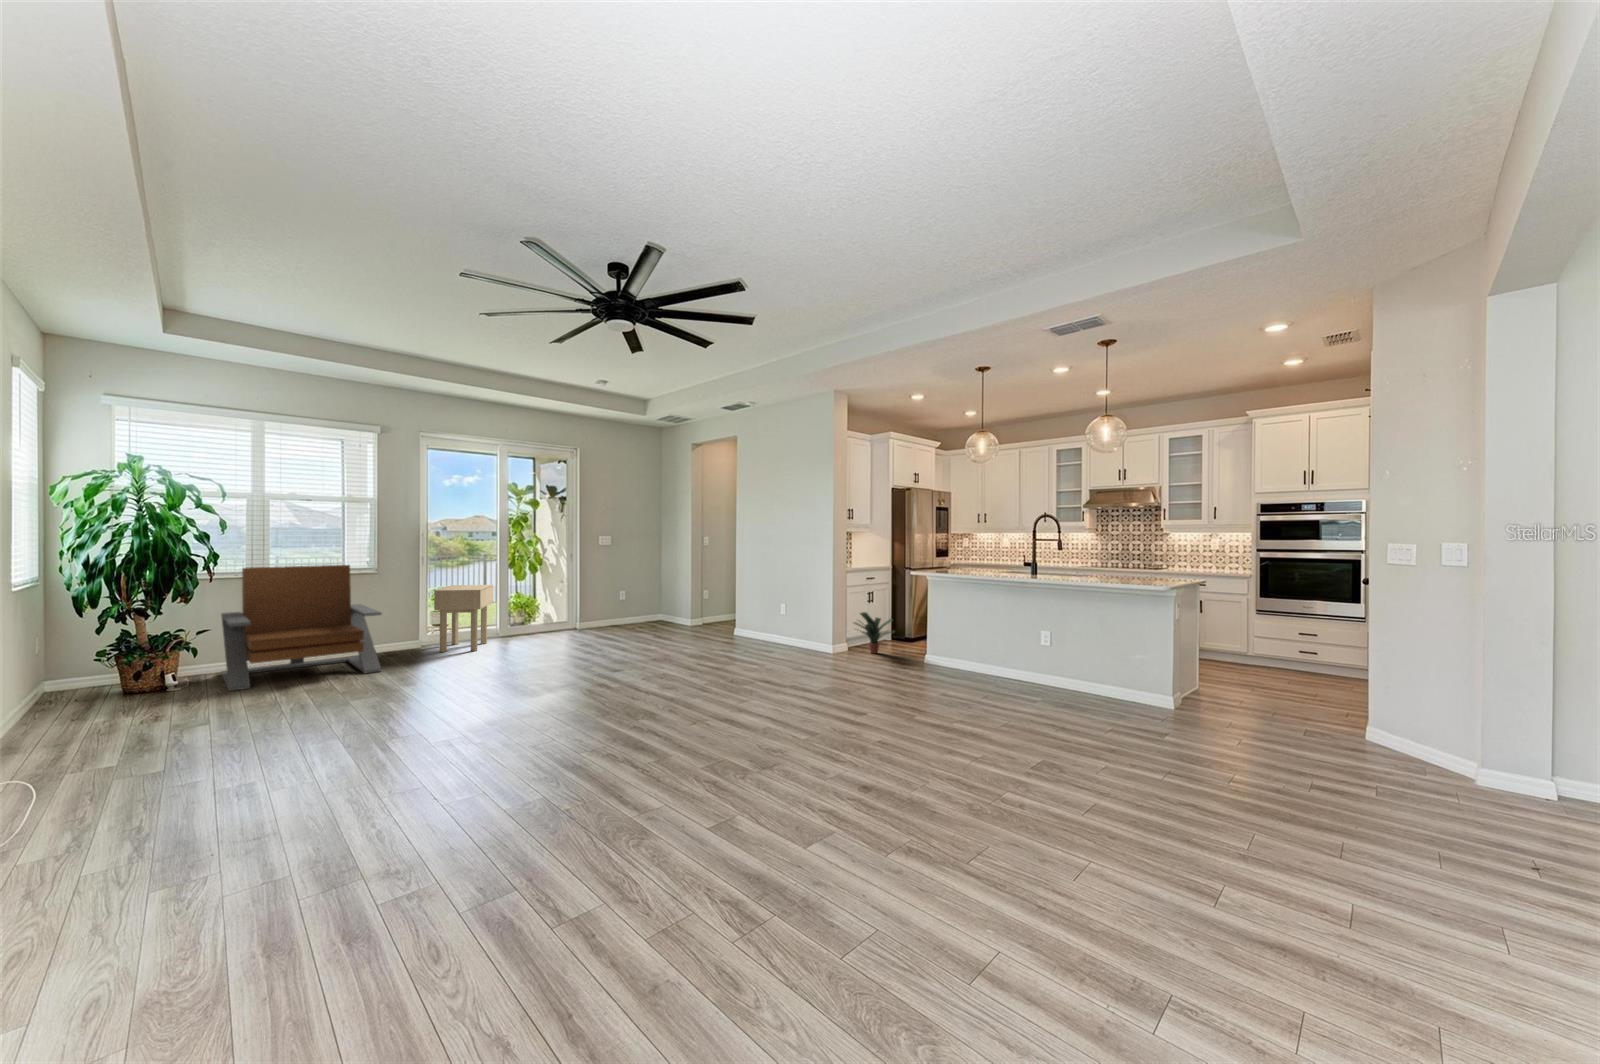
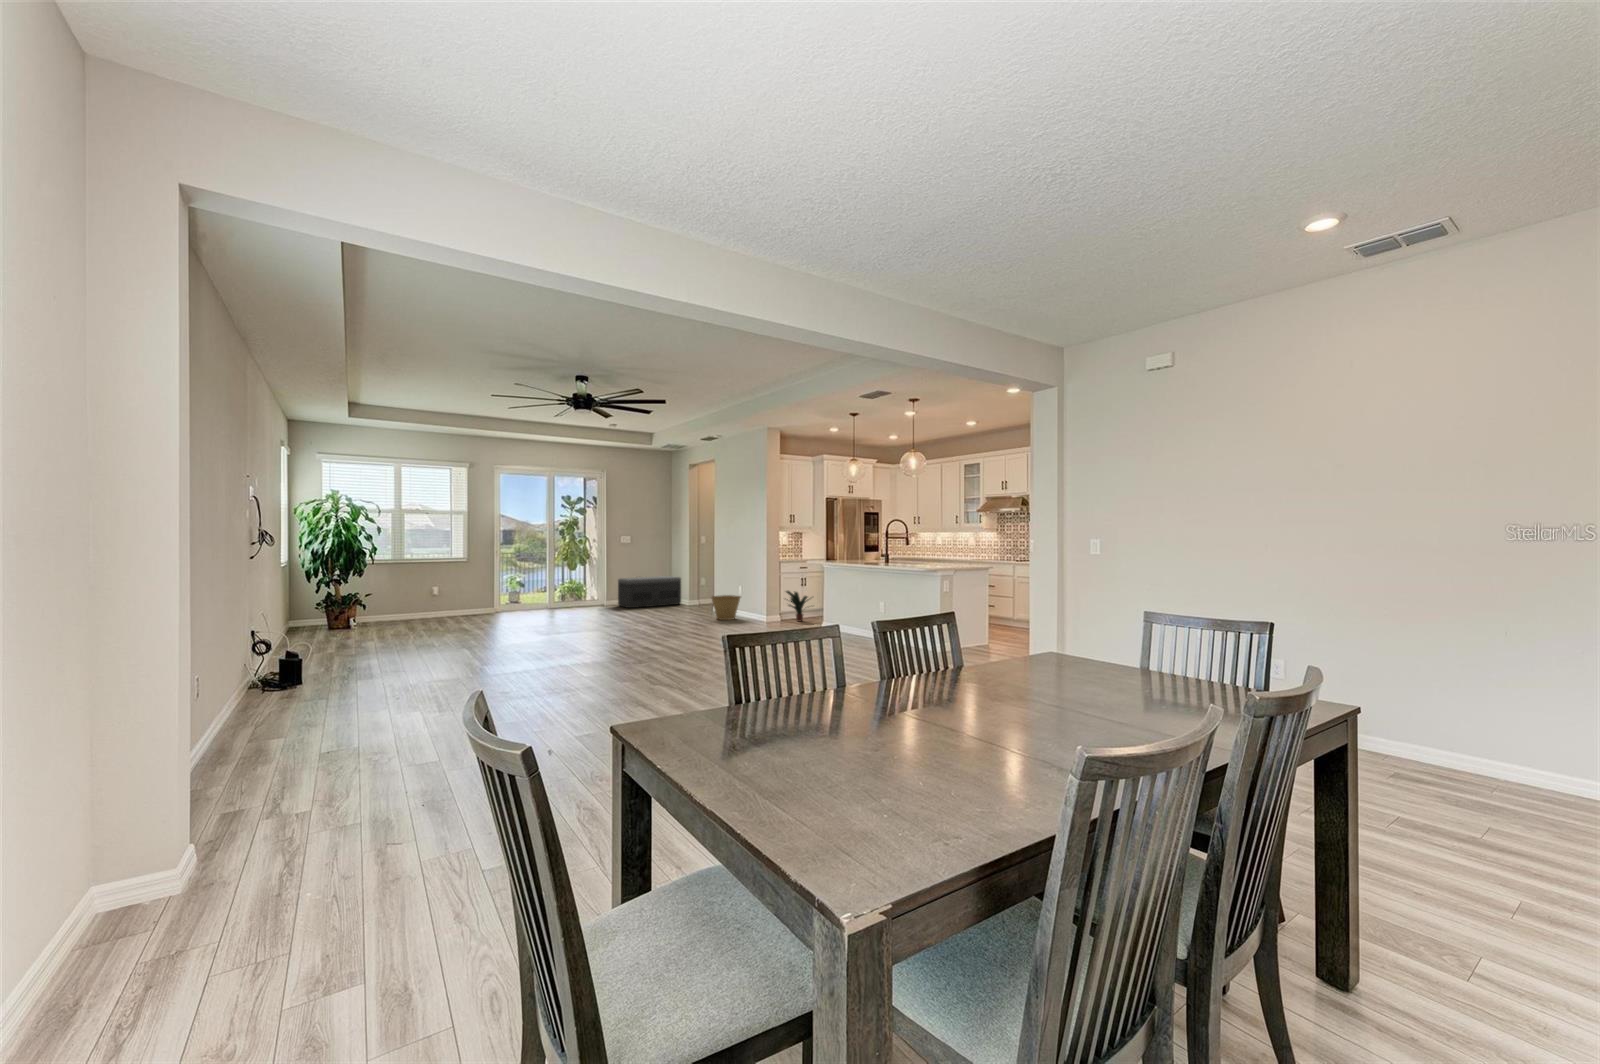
lounge chair: present [221,565,381,691] -> none [379,556,468,629]
side table: present [434,585,493,652] -> none [505,571,546,615]
storage bench: none [593,588,677,635] -> present [618,576,681,608]
basket: none [749,618,791,653] -> present [712,595,741,620]

